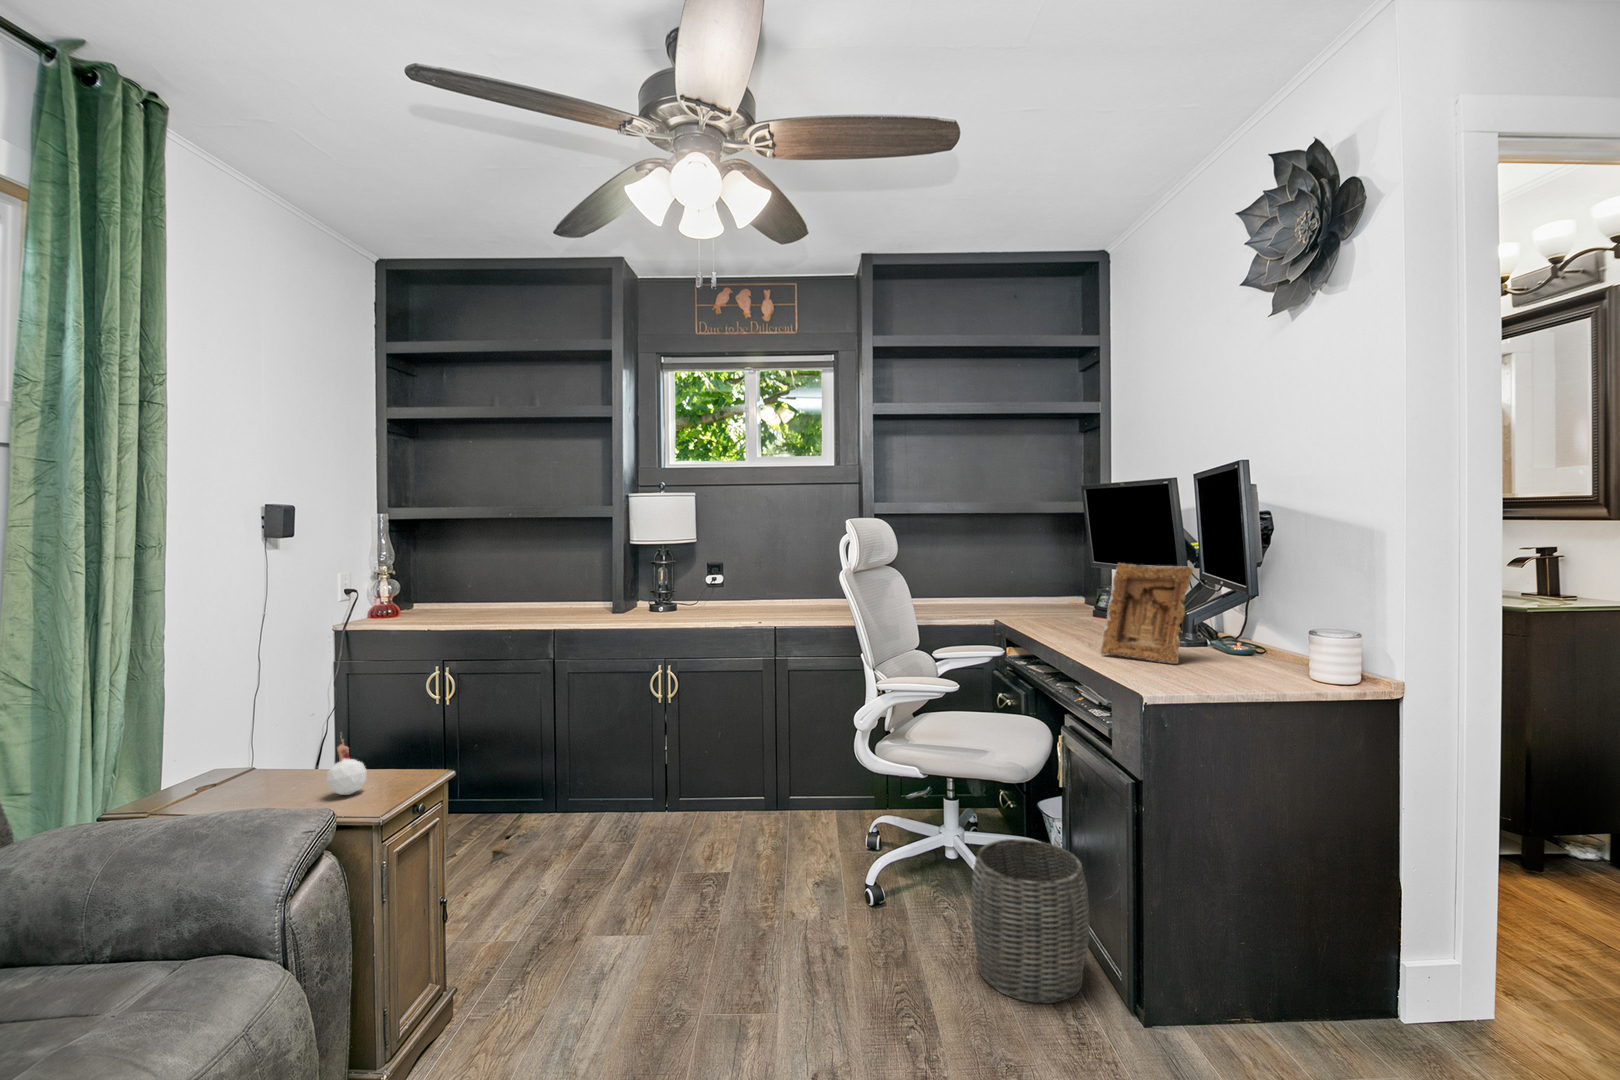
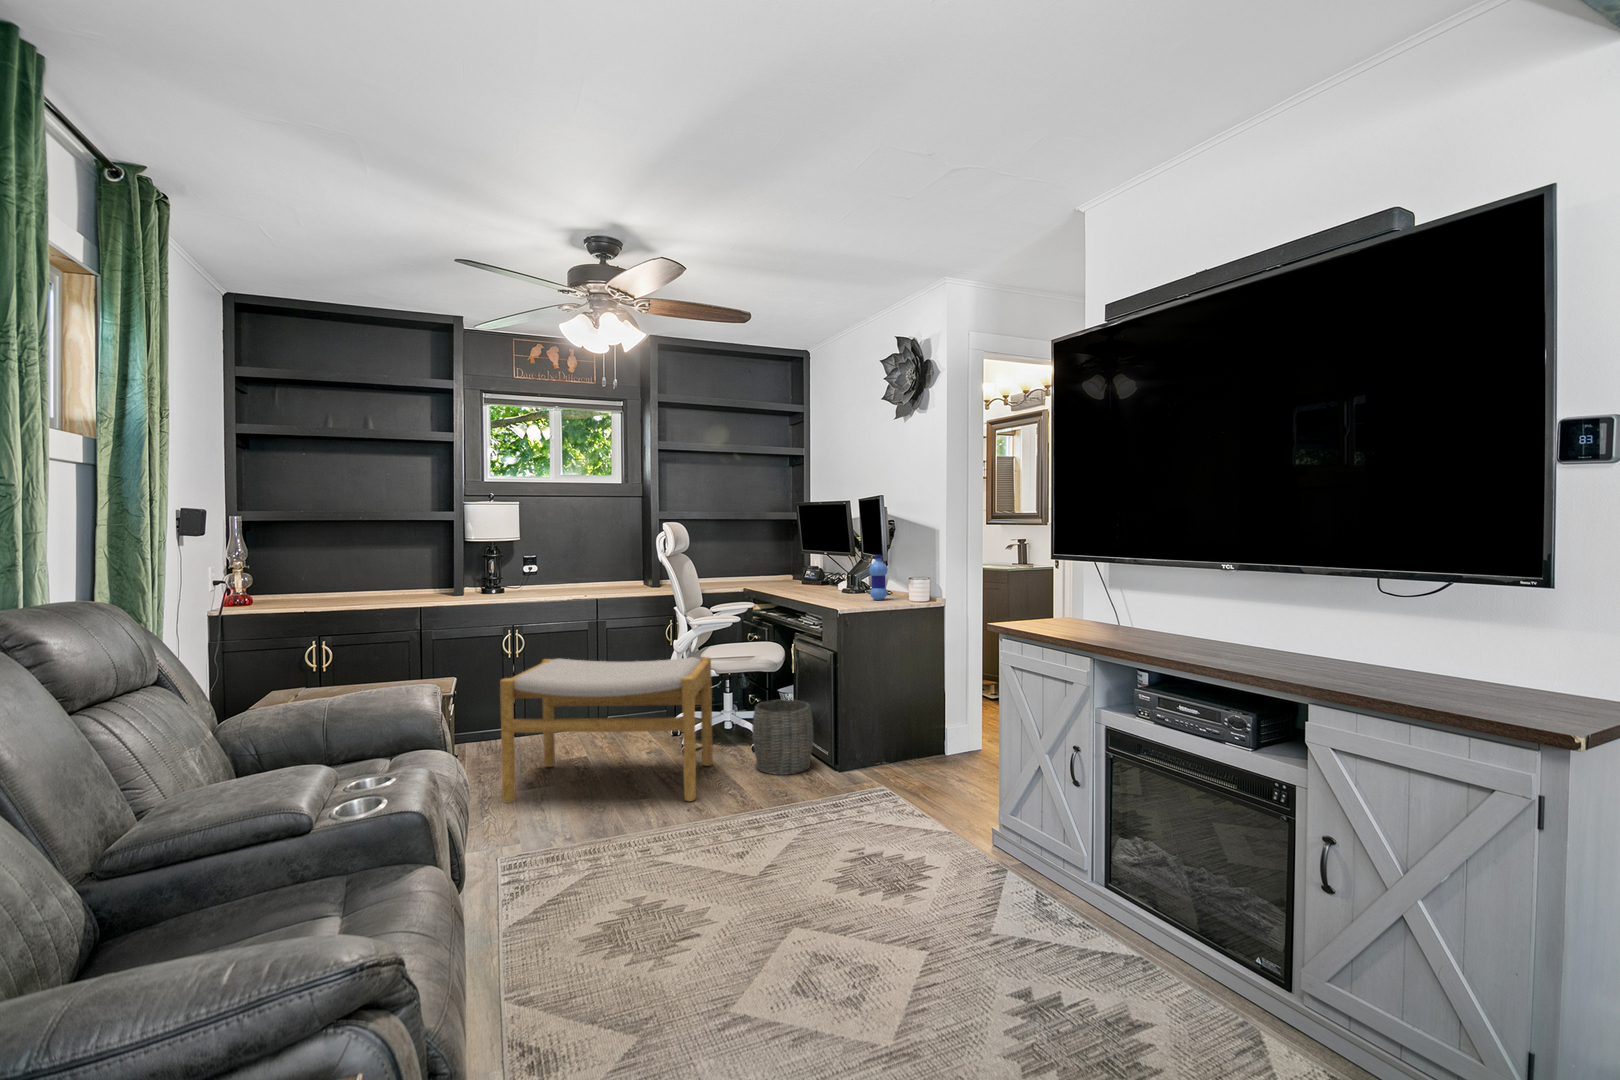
picture frame: present [1100,563,1193,664] -> none [814,547,860,599]
water bottle: none [1214,581,1255,671] -> present [869,555,887,600]
footstool: none [554,723,905,1044] -> present [500,657,713,803]
candle: present [327,739,367,795] -> none [393,653,417,689]

